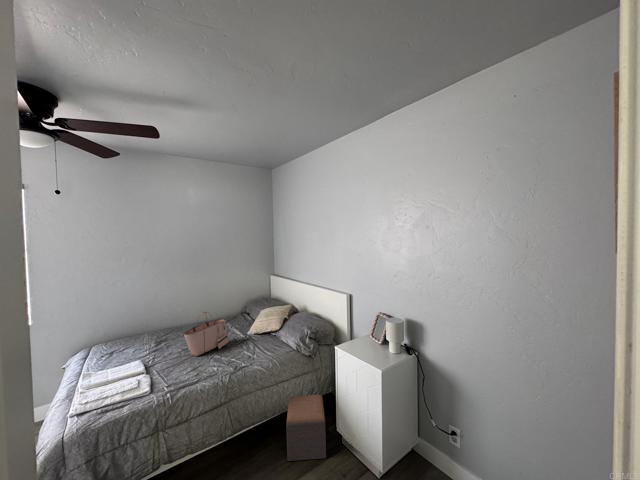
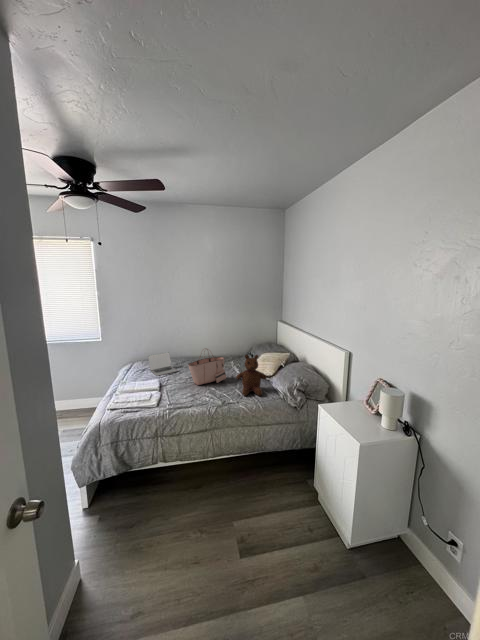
teddy bear: none [243,310,275,356] -> present [236,355,266,396]
laptop: none [120,325,165,357] -> present [148,352,178,376]
footstool: present [286,395,326,461] -> none [260,441,303,506]

